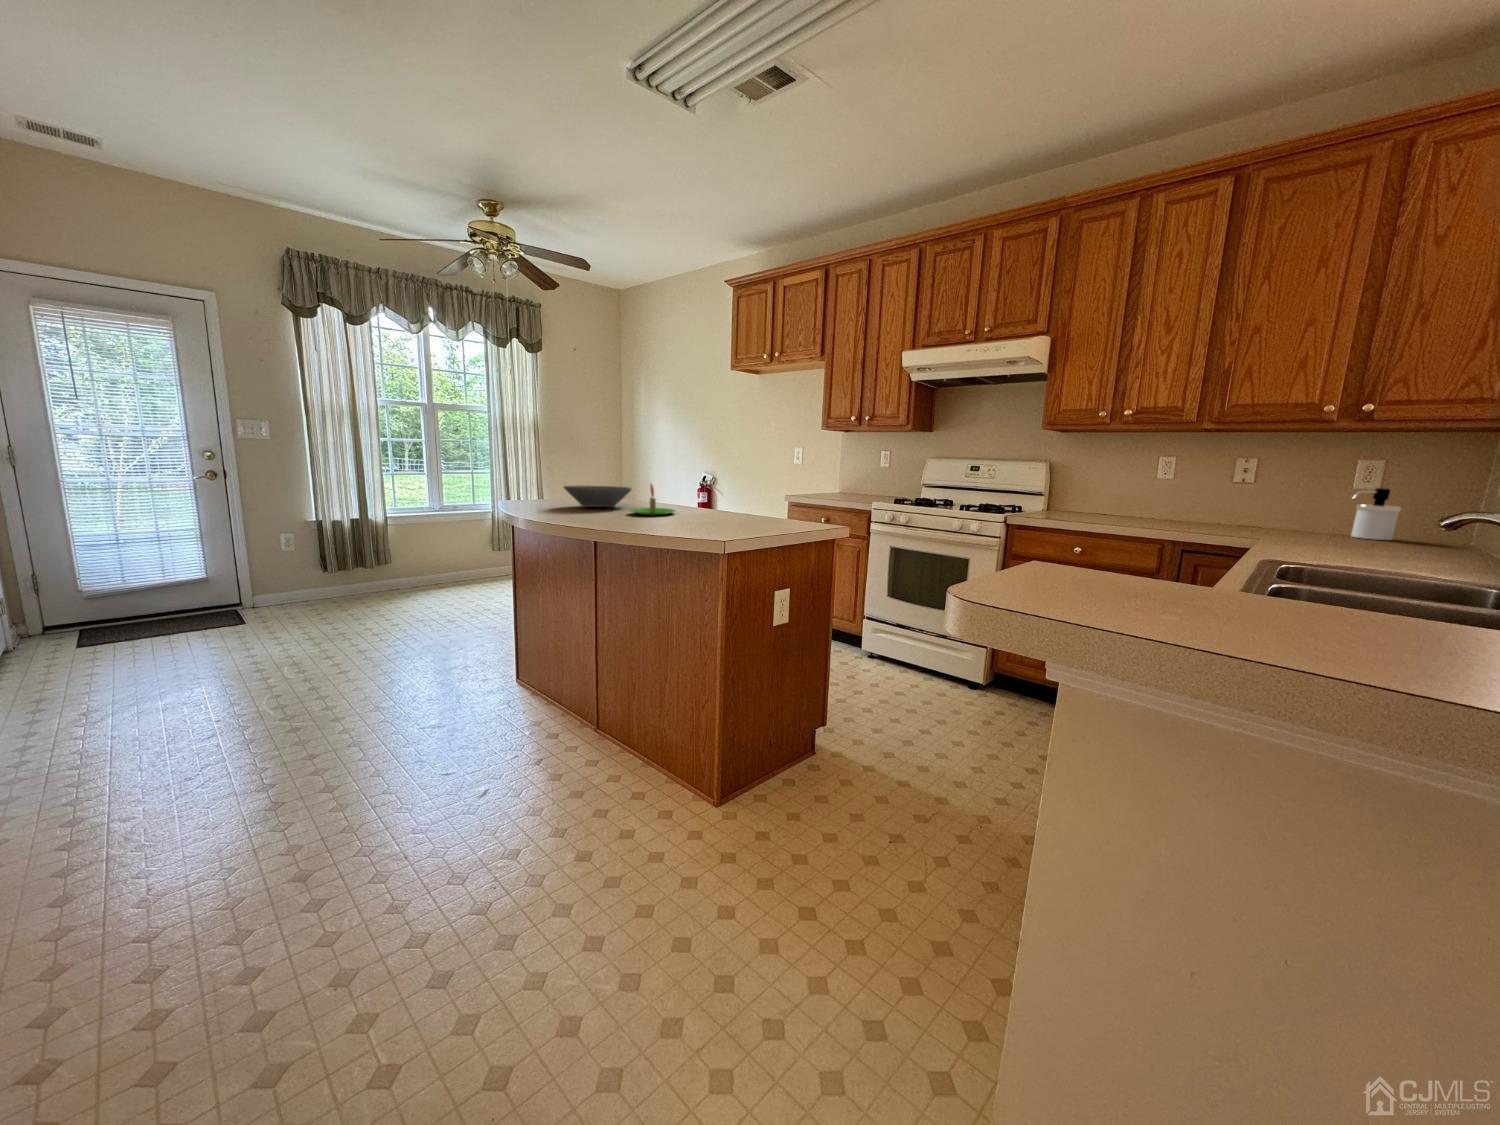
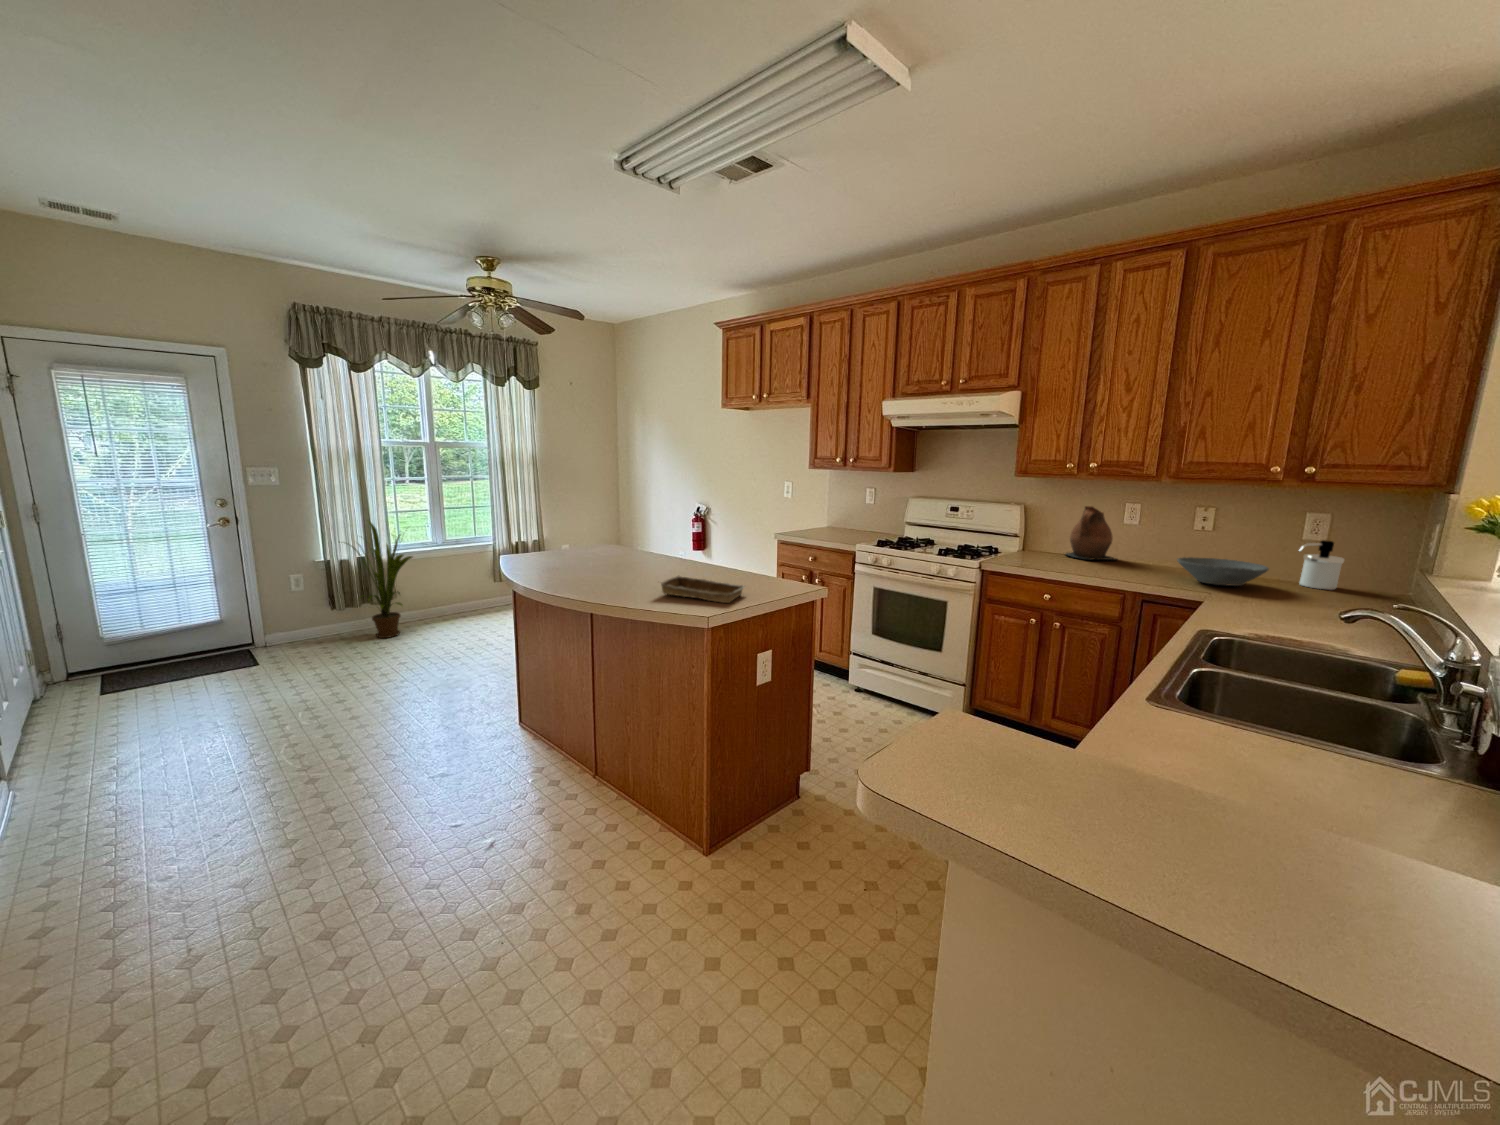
ceramic pitcher: none [1091,460,1152,518] -> present [1066,506,1117,560]
house plant: none [325,480,408,603] -> present [352,521,412,638]
candle: present [630,484,675,515] -> none [623,543,668,574]
bowl: present [564,485,631,507] -> present [1177,557,1269,586]
tray: none [666,511,763,533] -> present [658,576,745,603]

